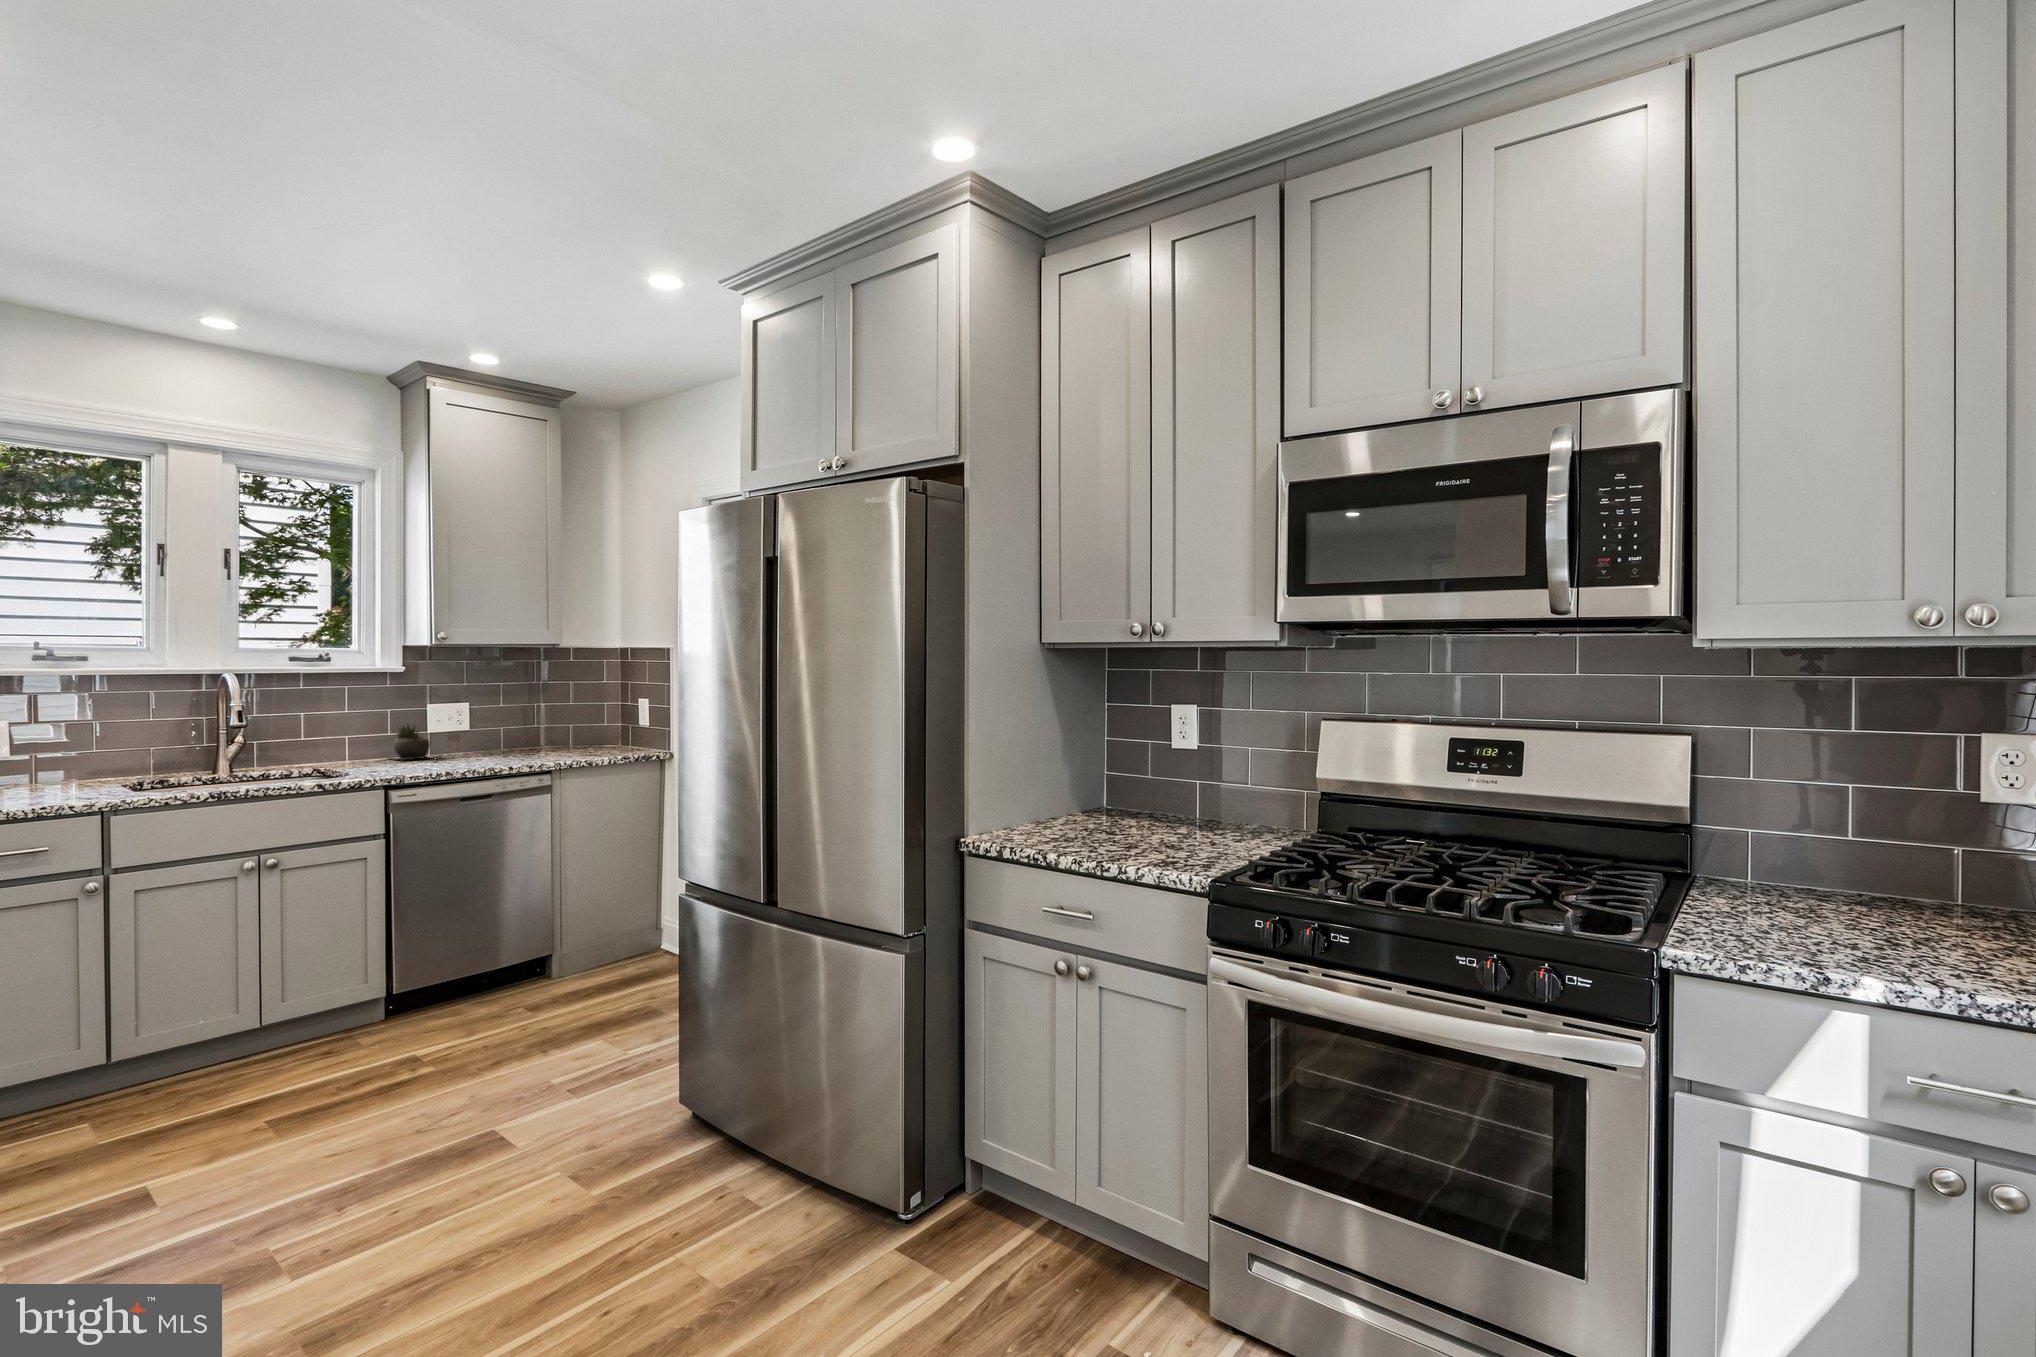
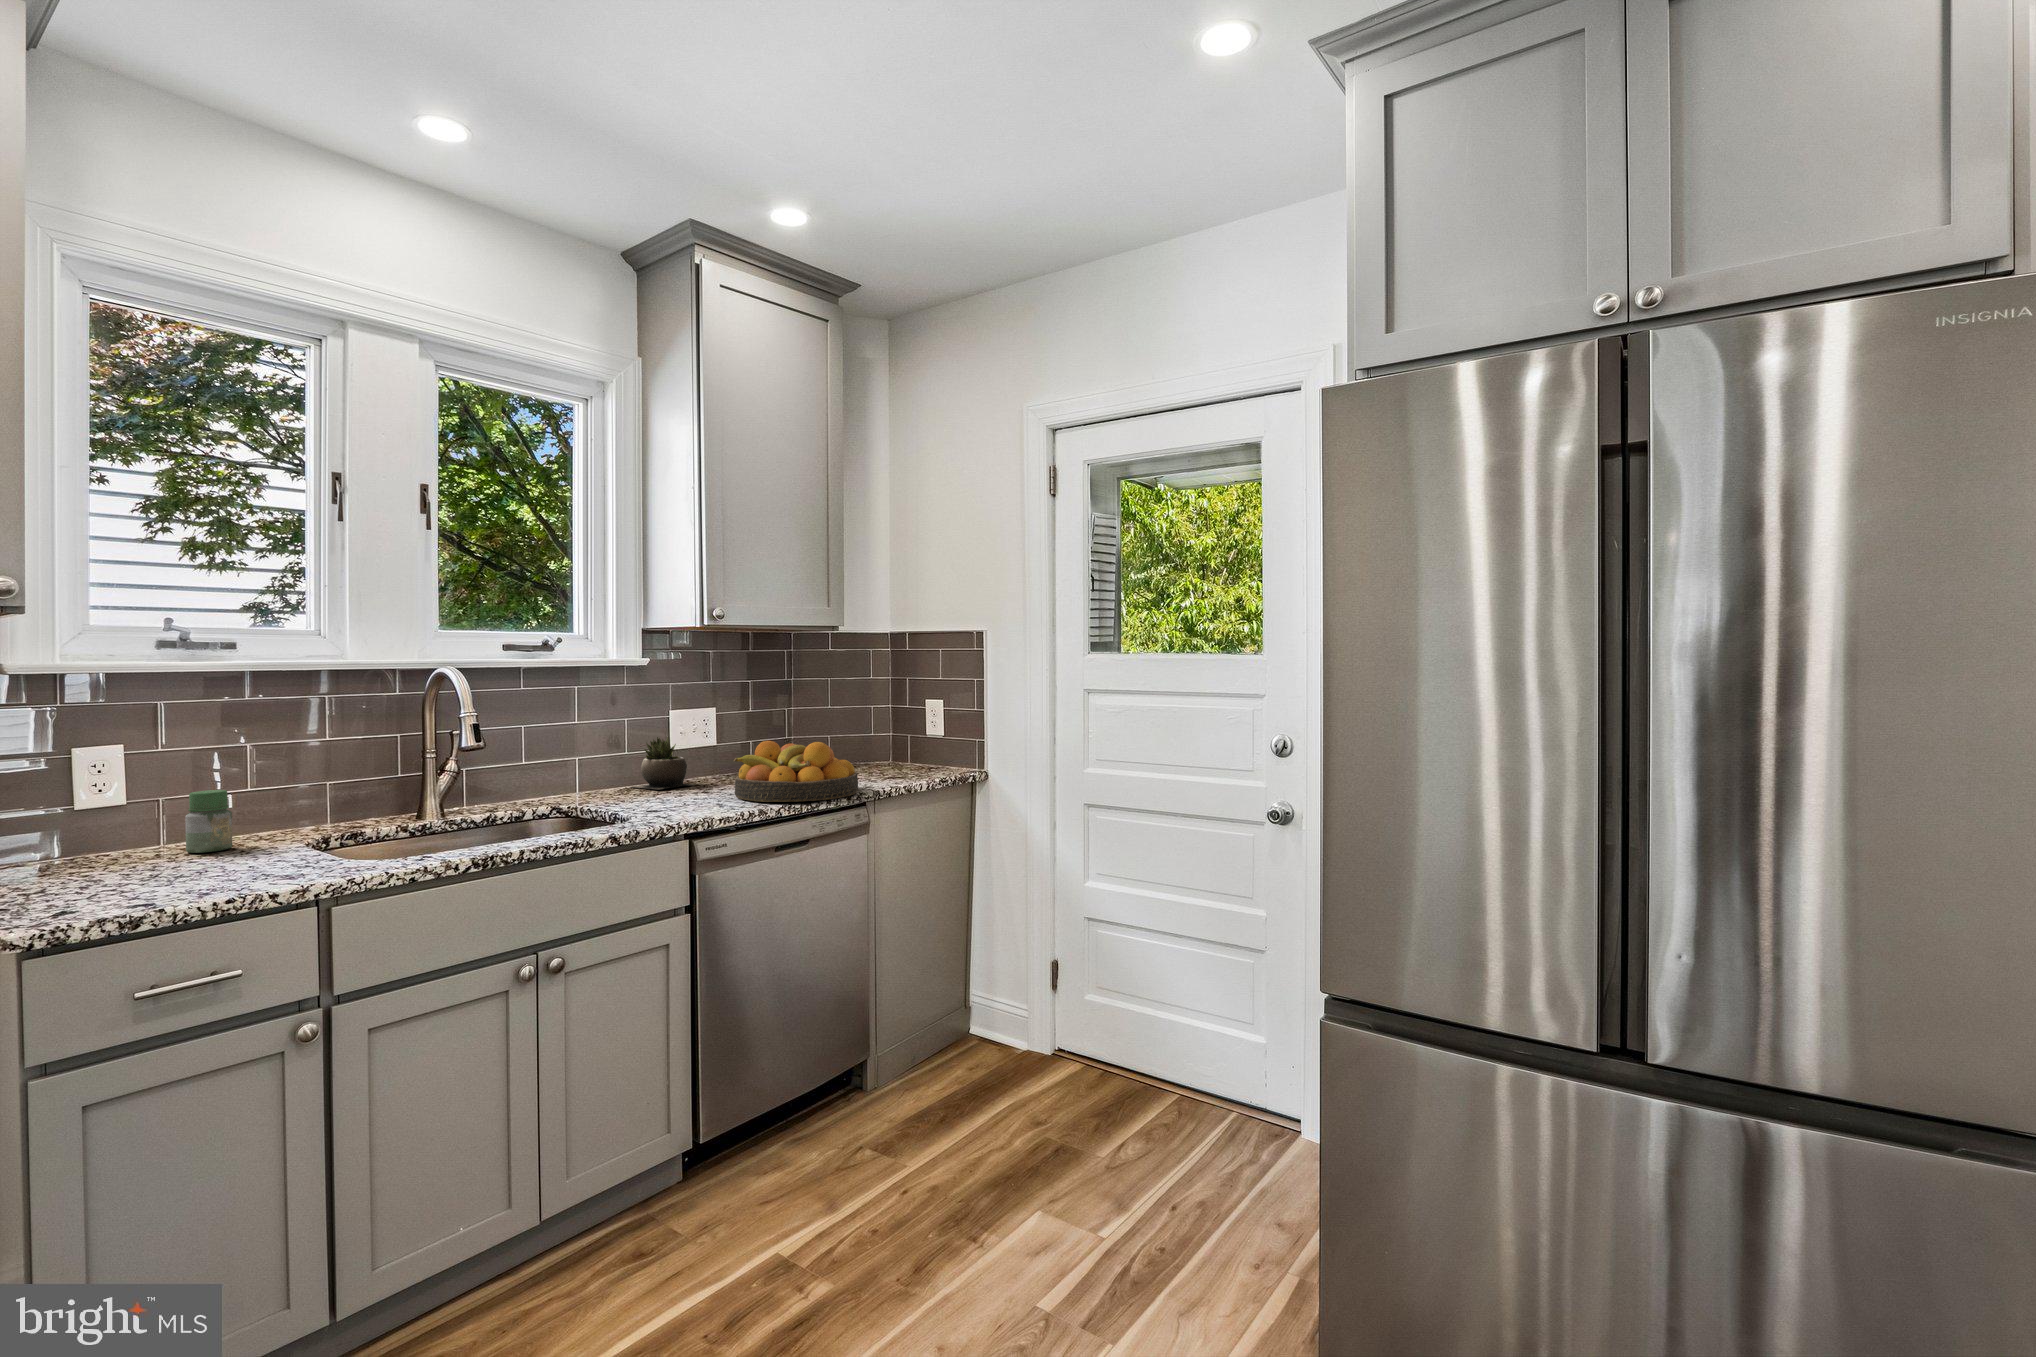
fruit bowl: none [443,727,542,769] -> present [734,741,858,802]
jar: none [43,749,74,787] -> present [185,790,233,853]

